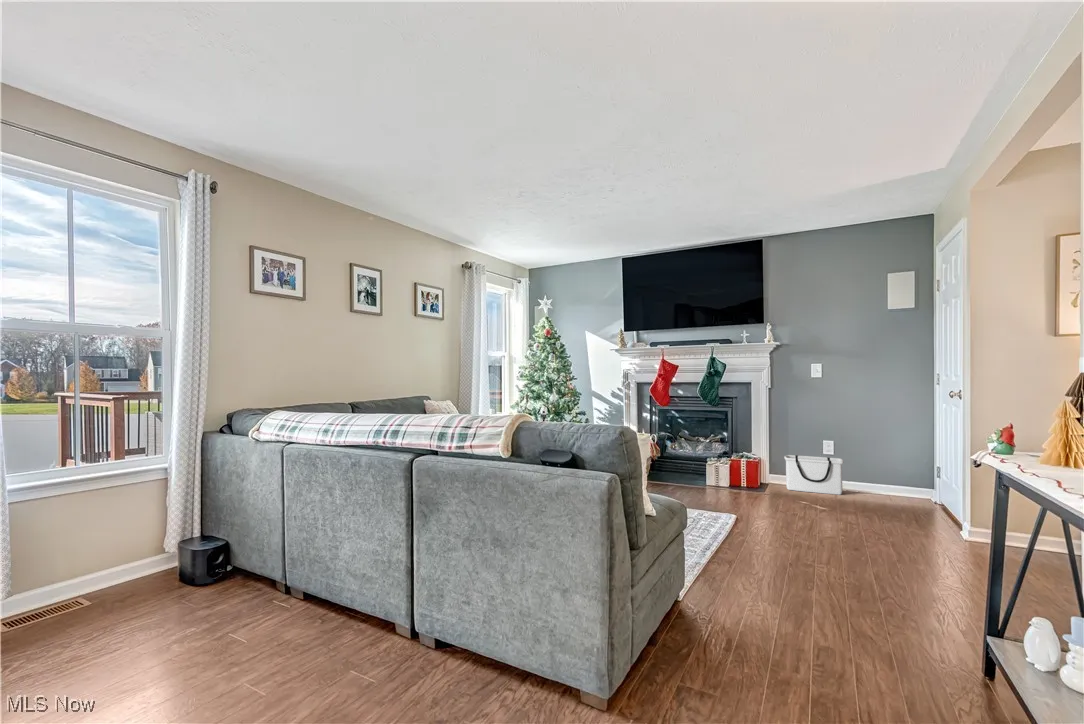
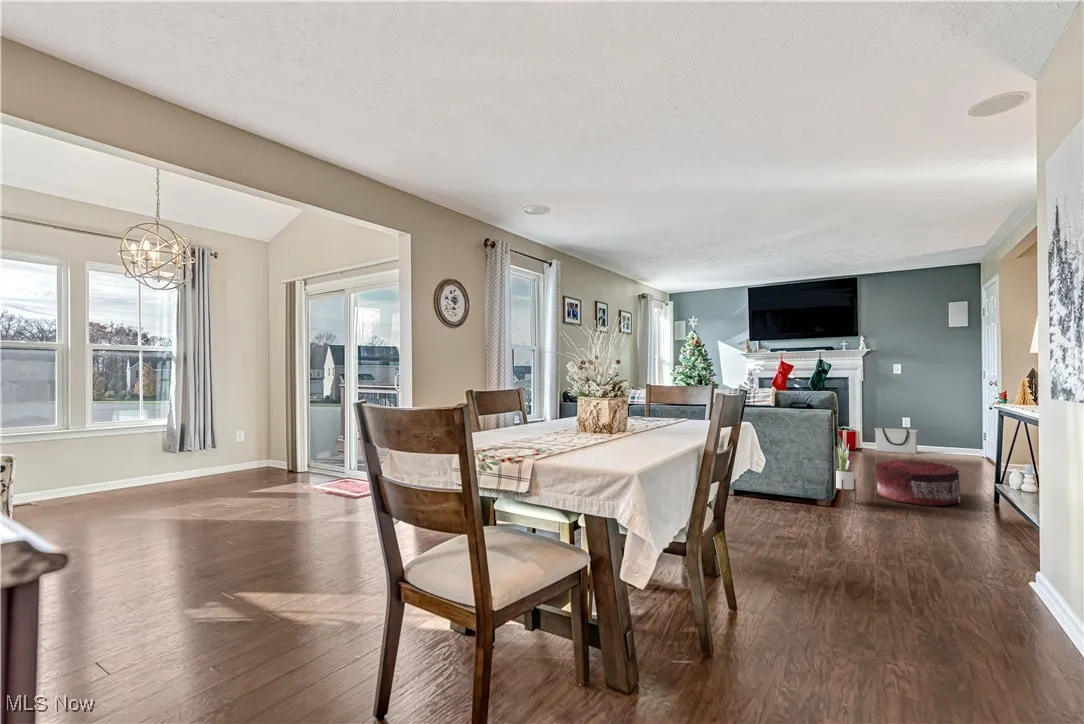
potted plant: none [662,538,710,690] -> present [836,443,856,504]
pouf: none [761,555,937,698] -> present [876,459,961,506]

